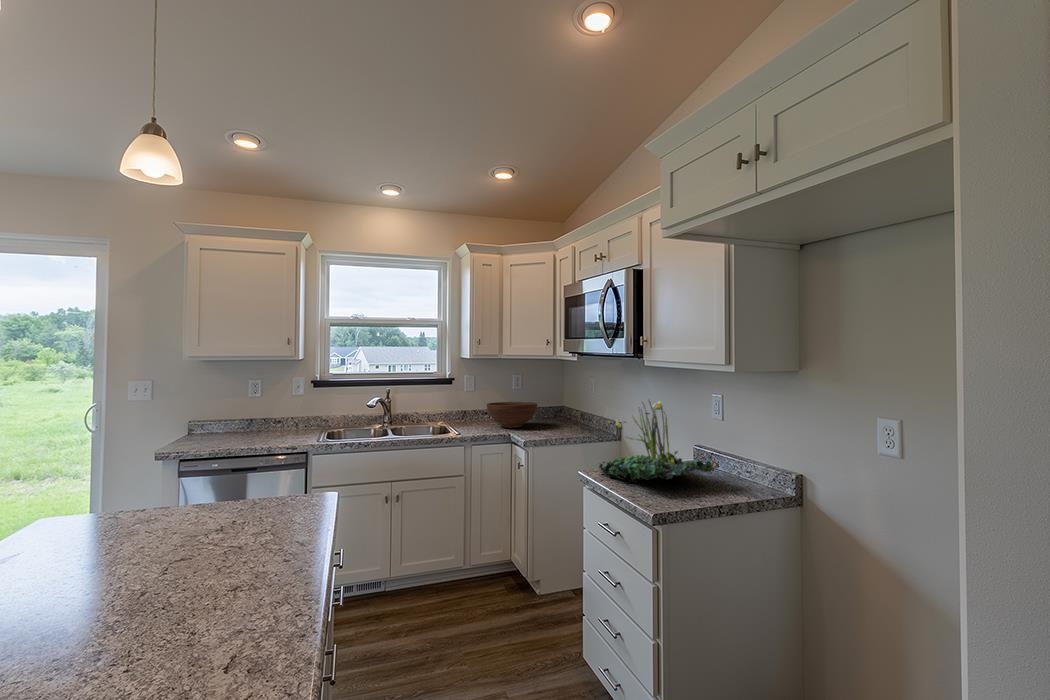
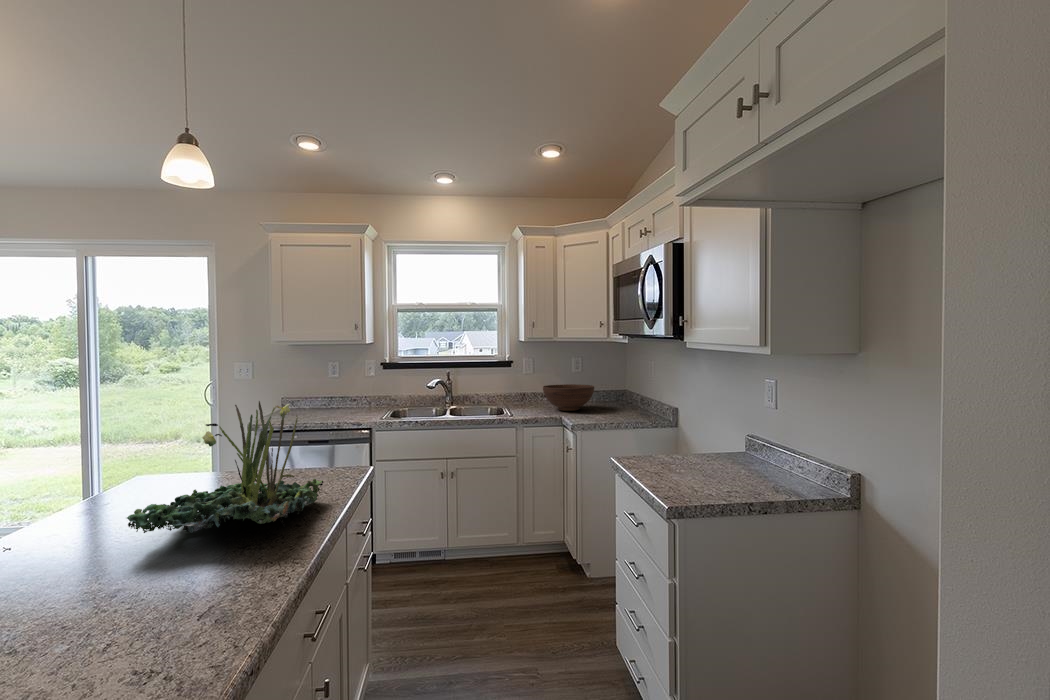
plant: present [599,401,719,480] -> present [127,401,323,533]

